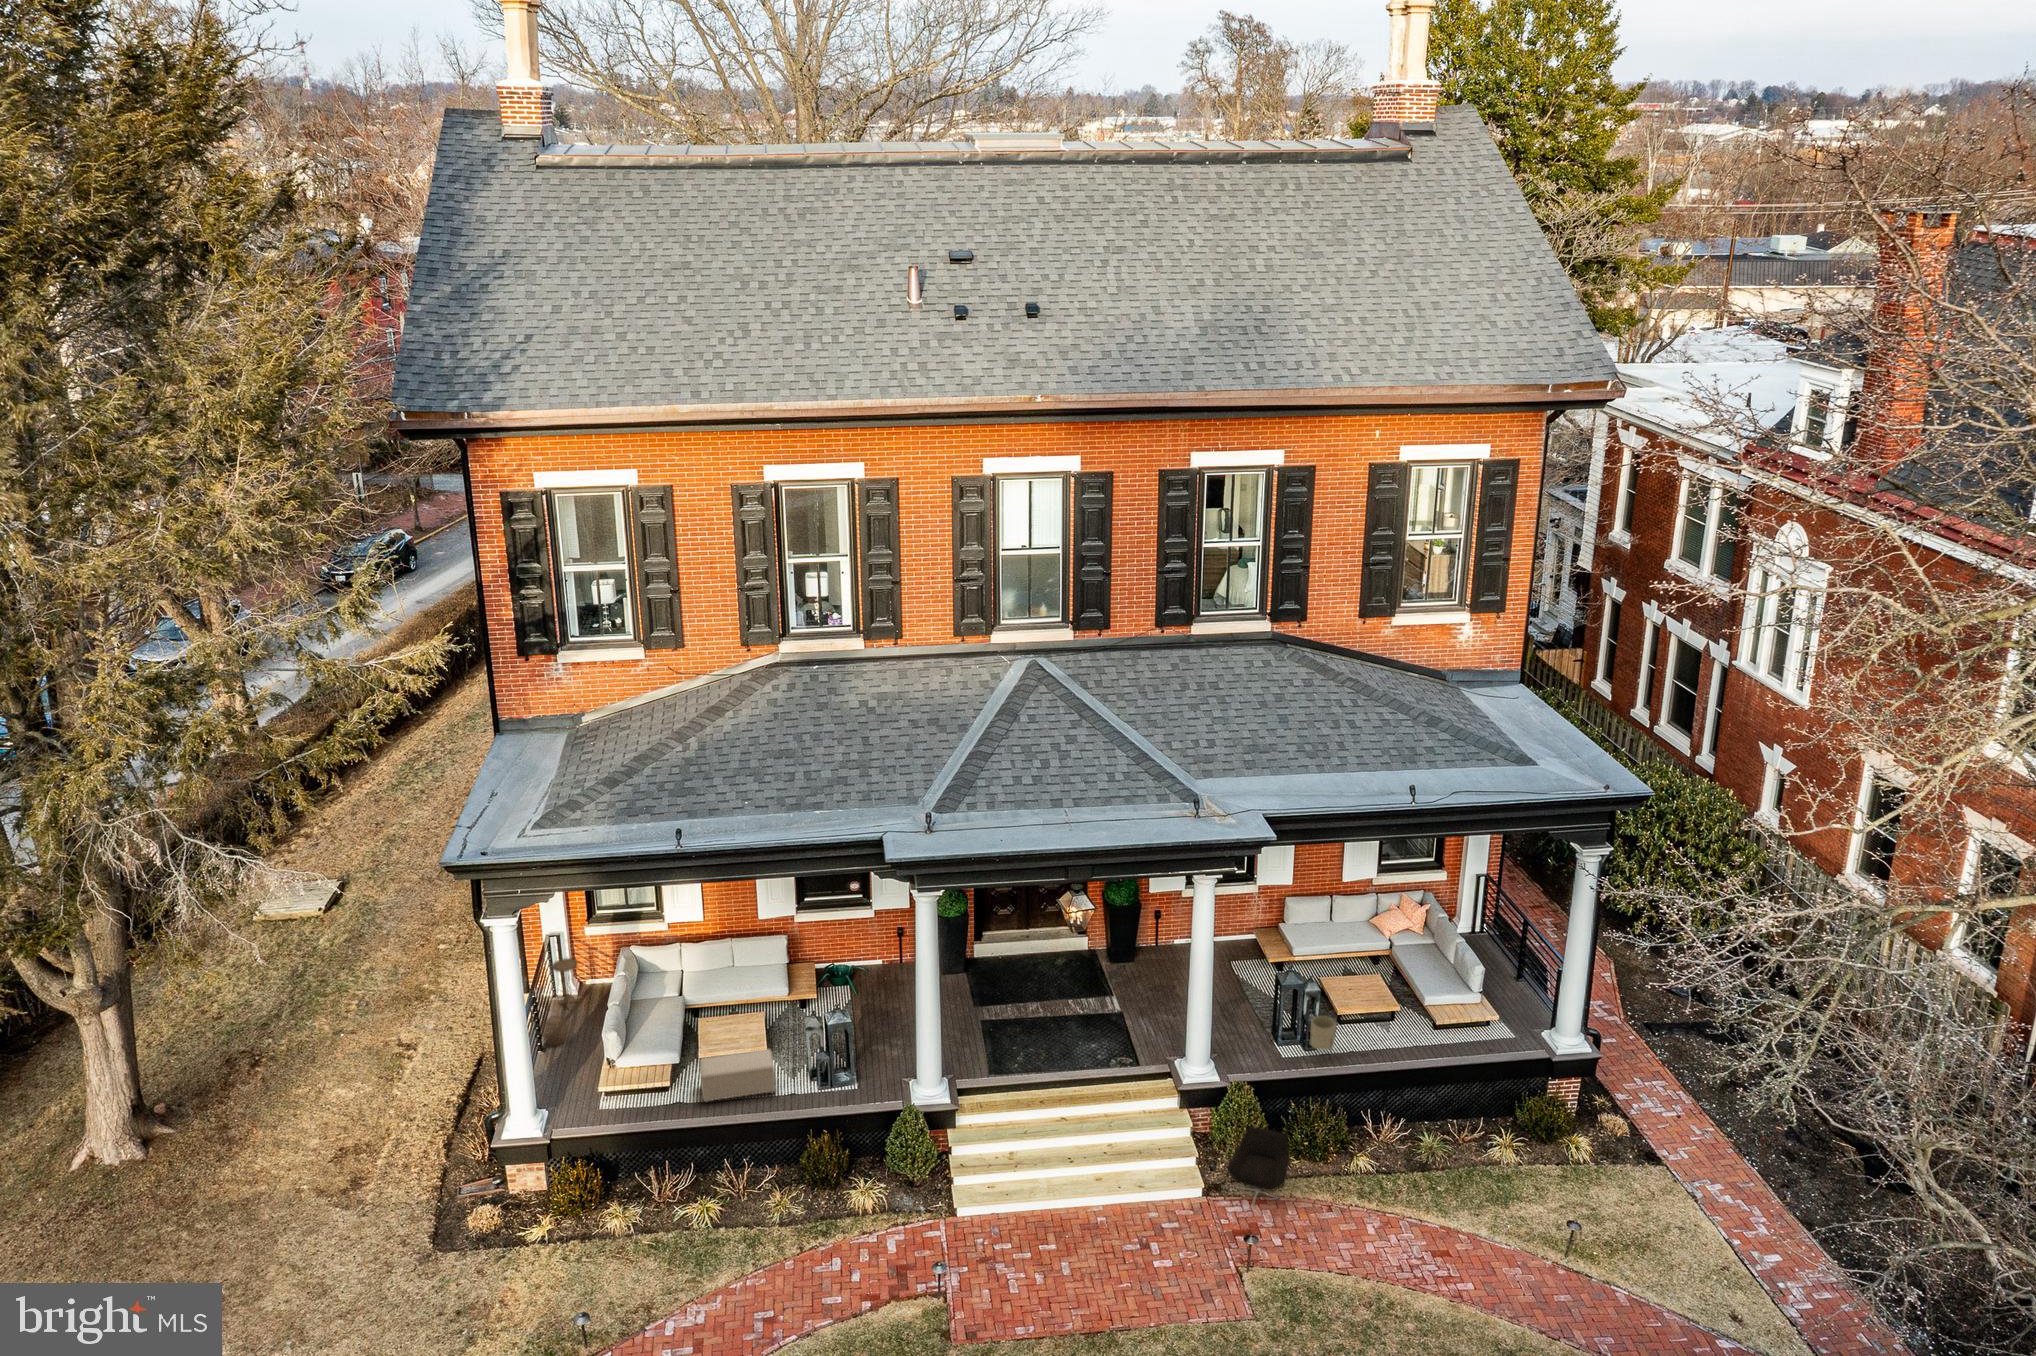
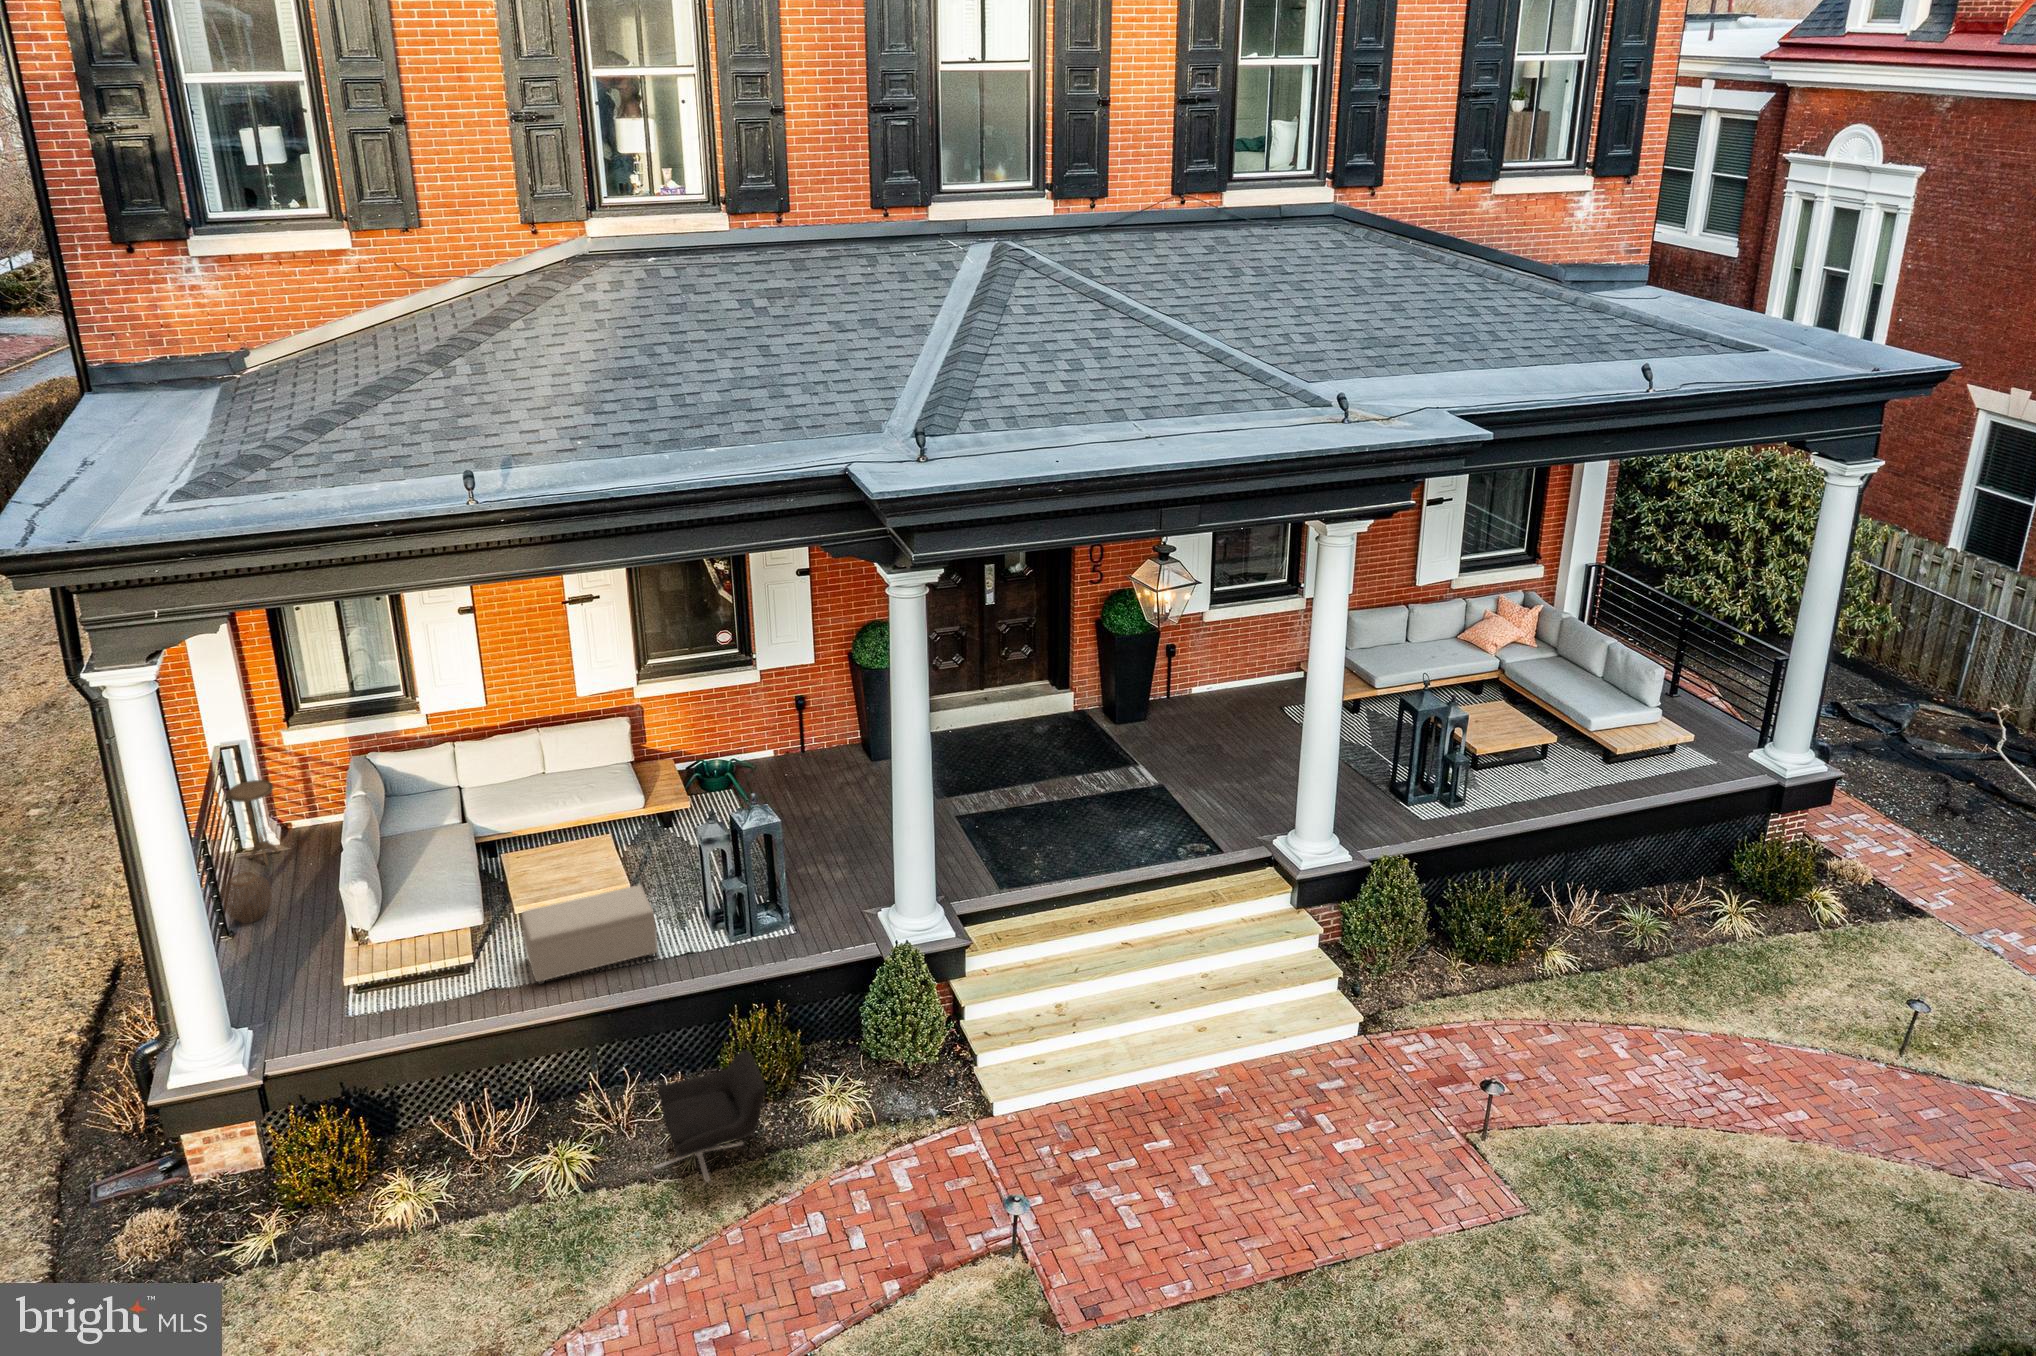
planter: present [1309,1016,1336,1050] -> none [1459,755,1502,818]
lounge chair: present [1227,1126,1291,1207] -> present [653,1050,766,1182]

